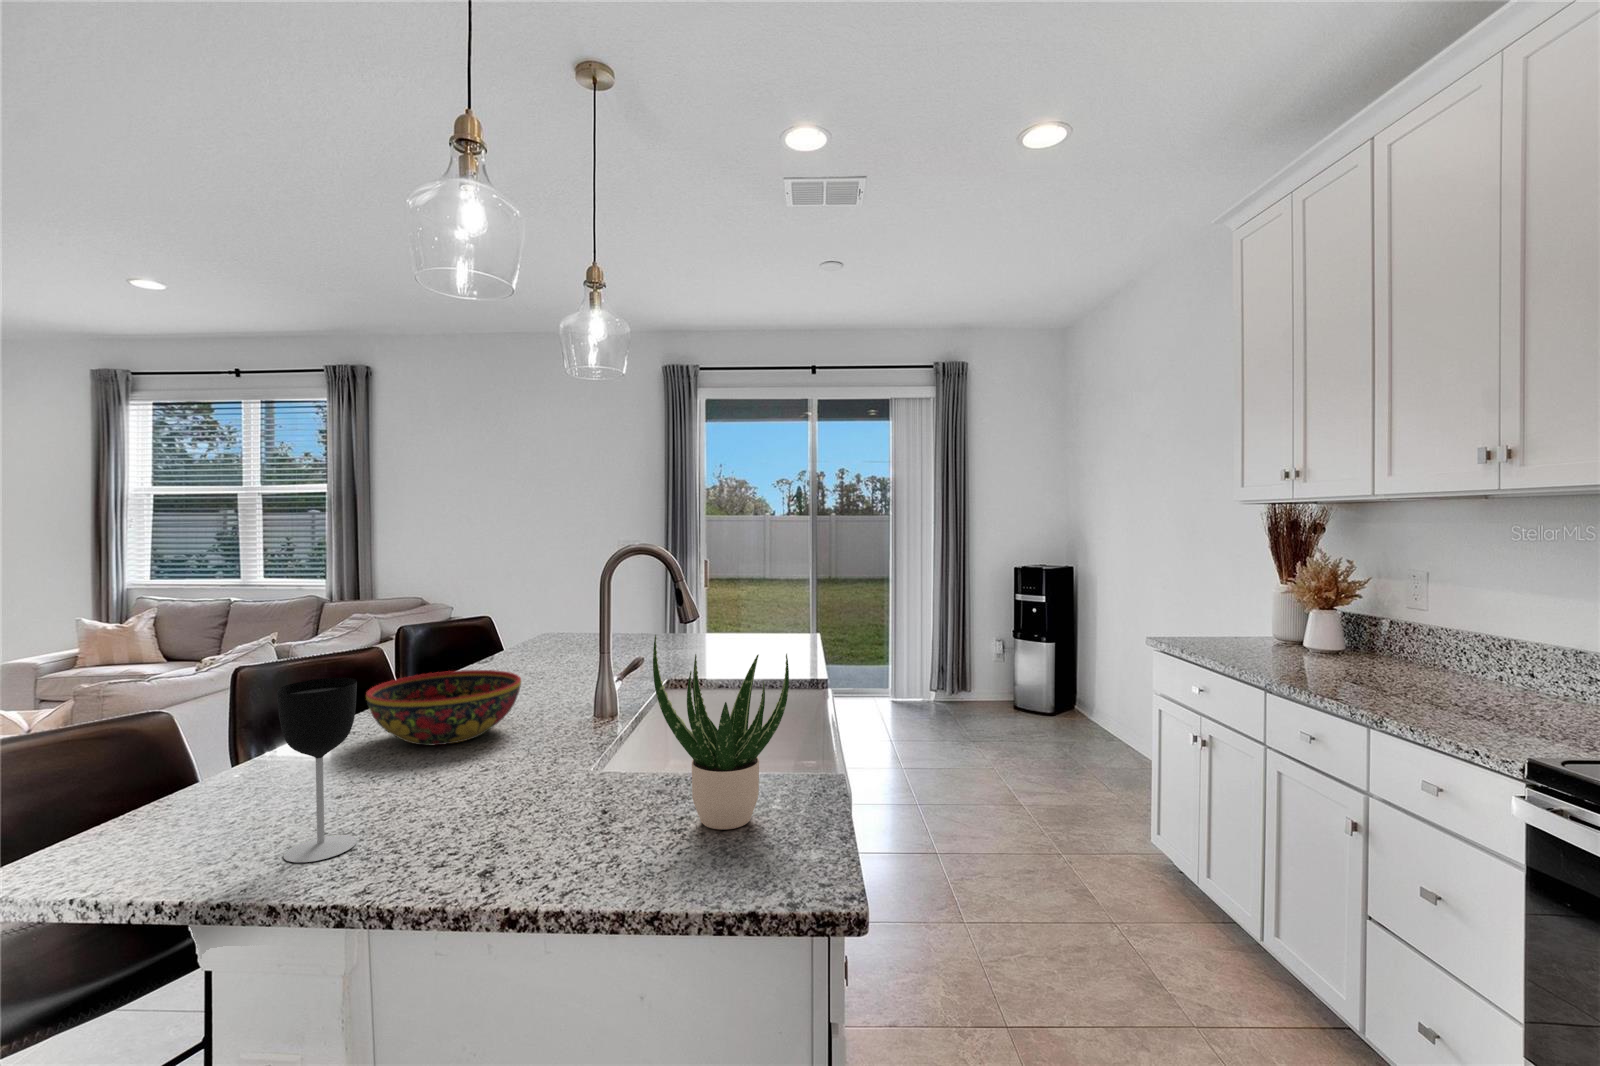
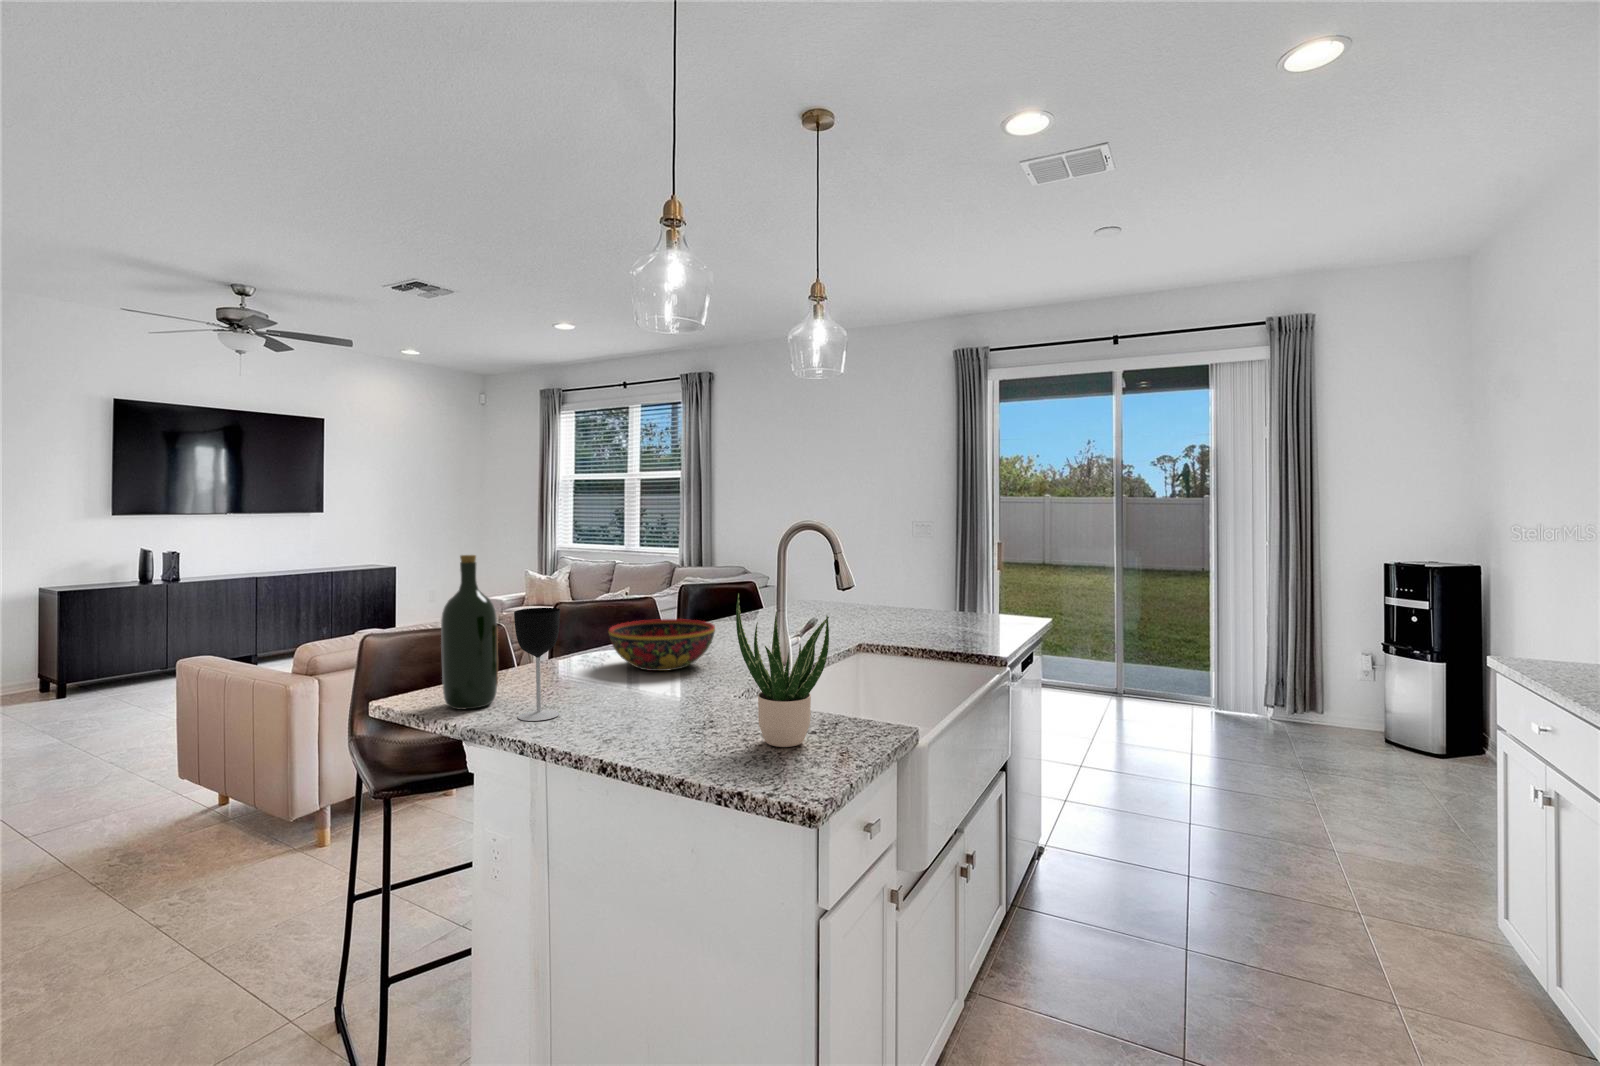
wine bottle: none [110,604,223,866] -> present [441,555,498,709]

